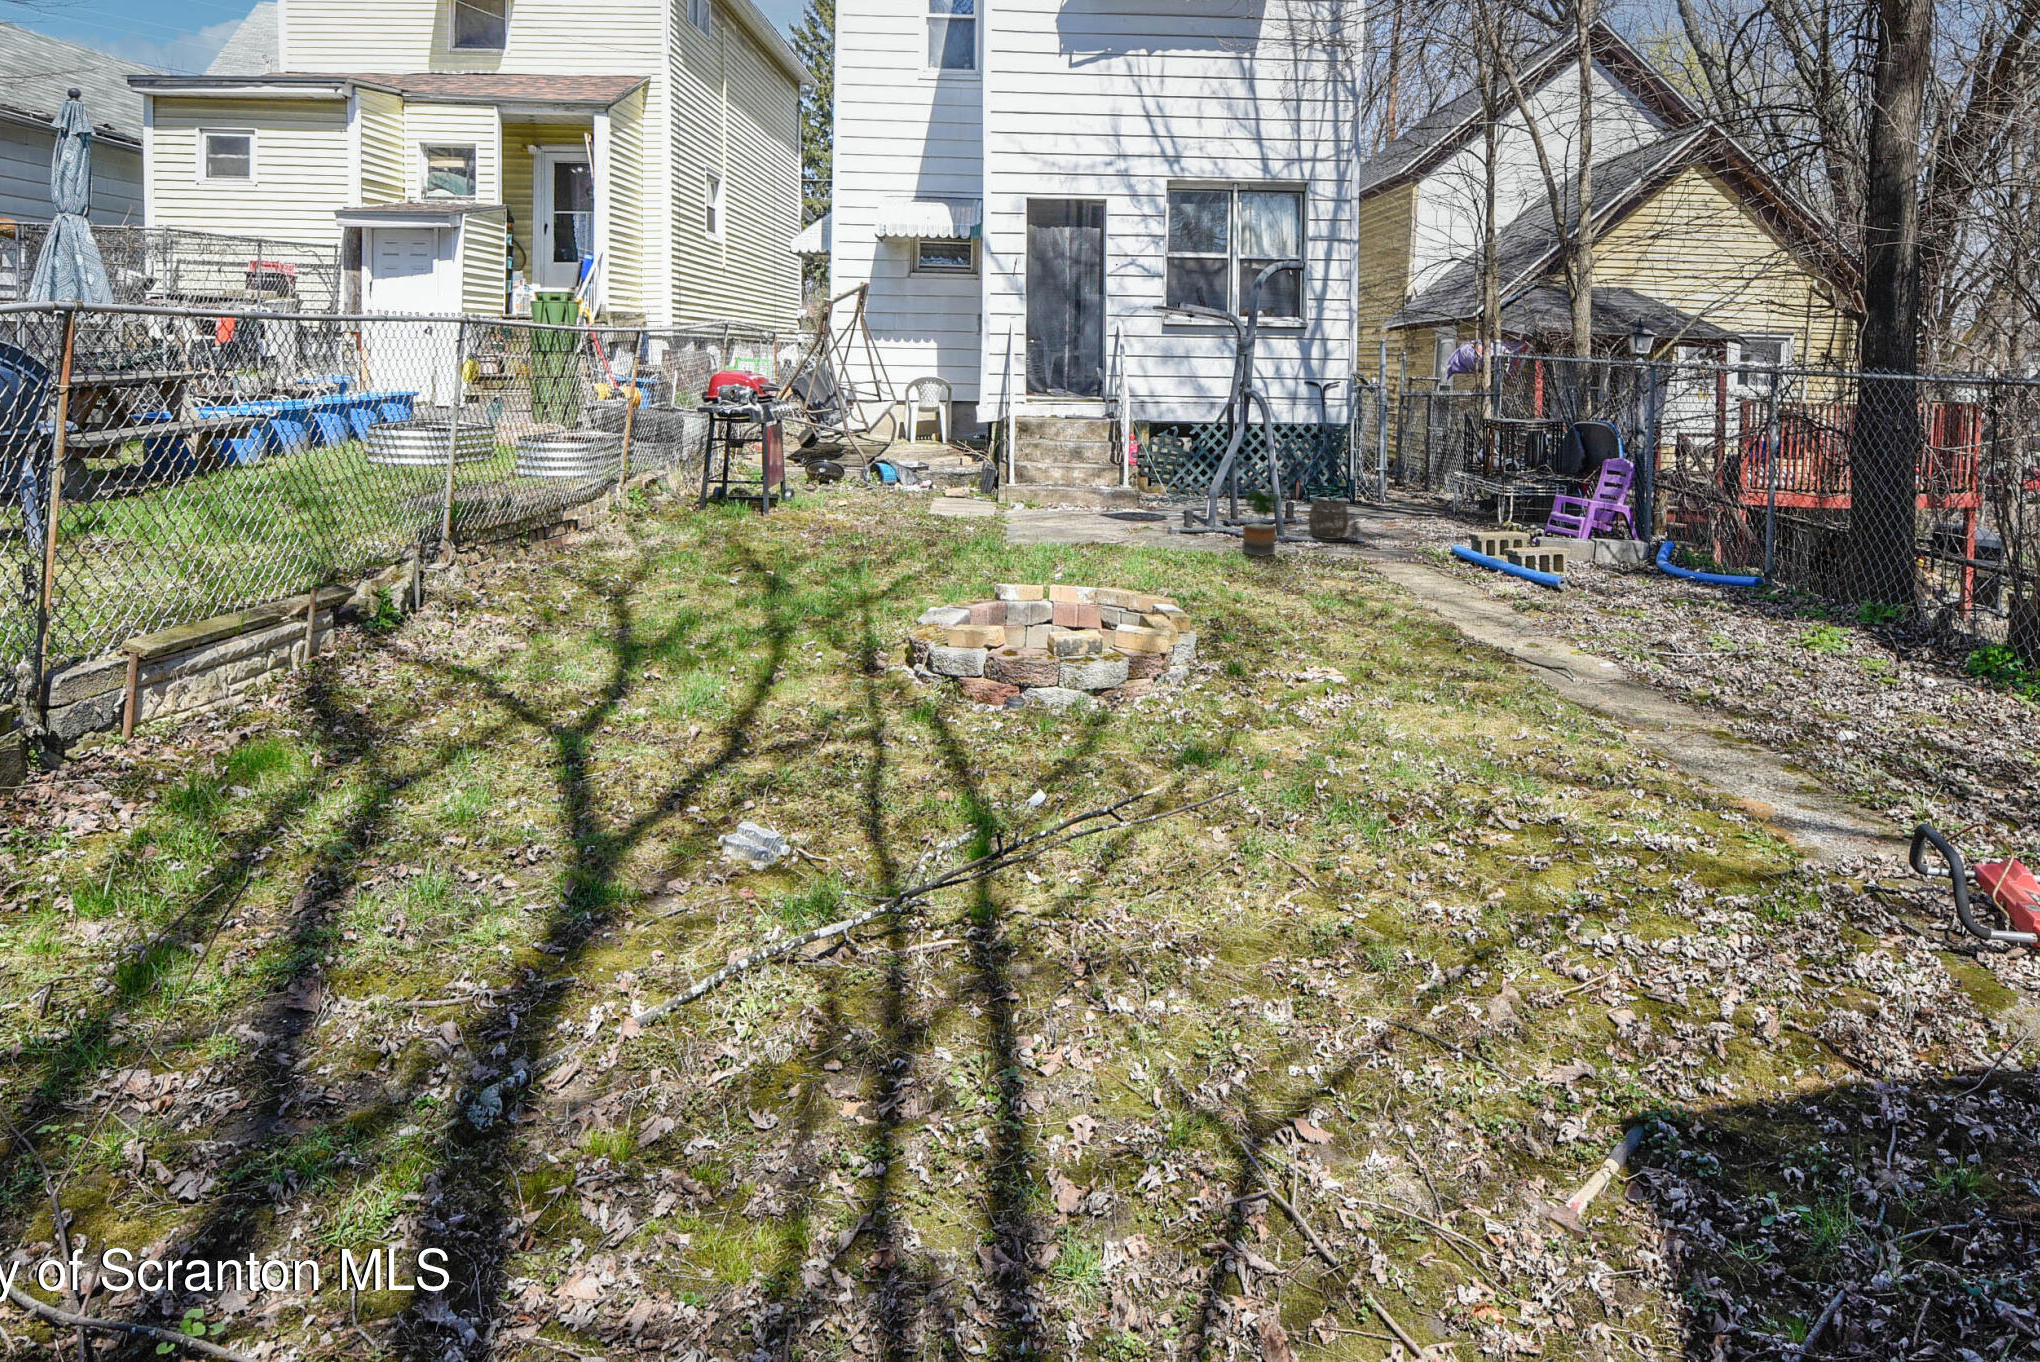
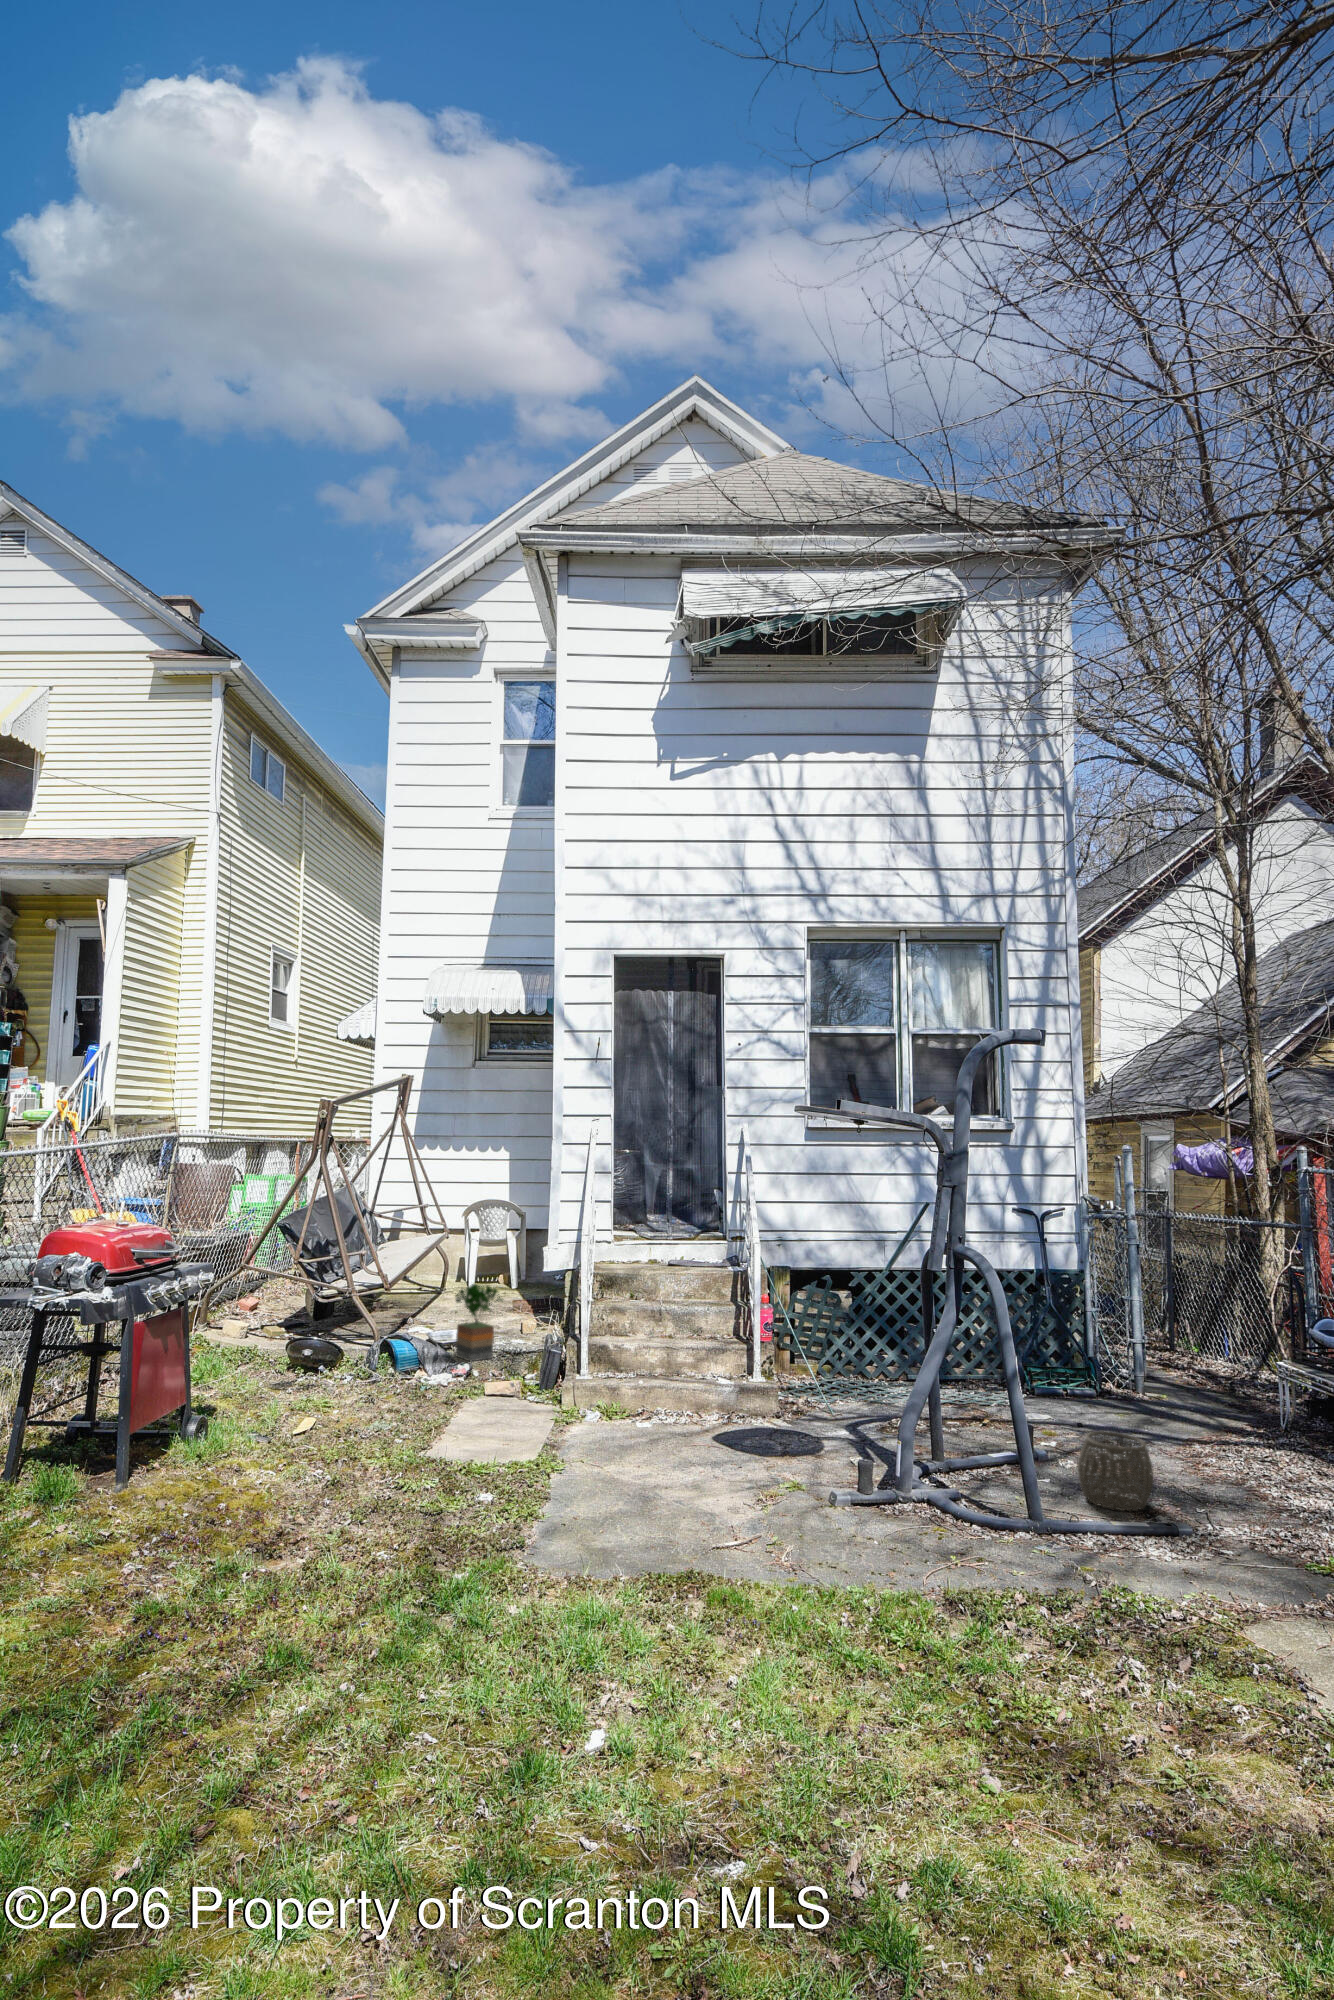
potted tree: present [1242,490,1283,557] -> present [455,1284,503,1362]

